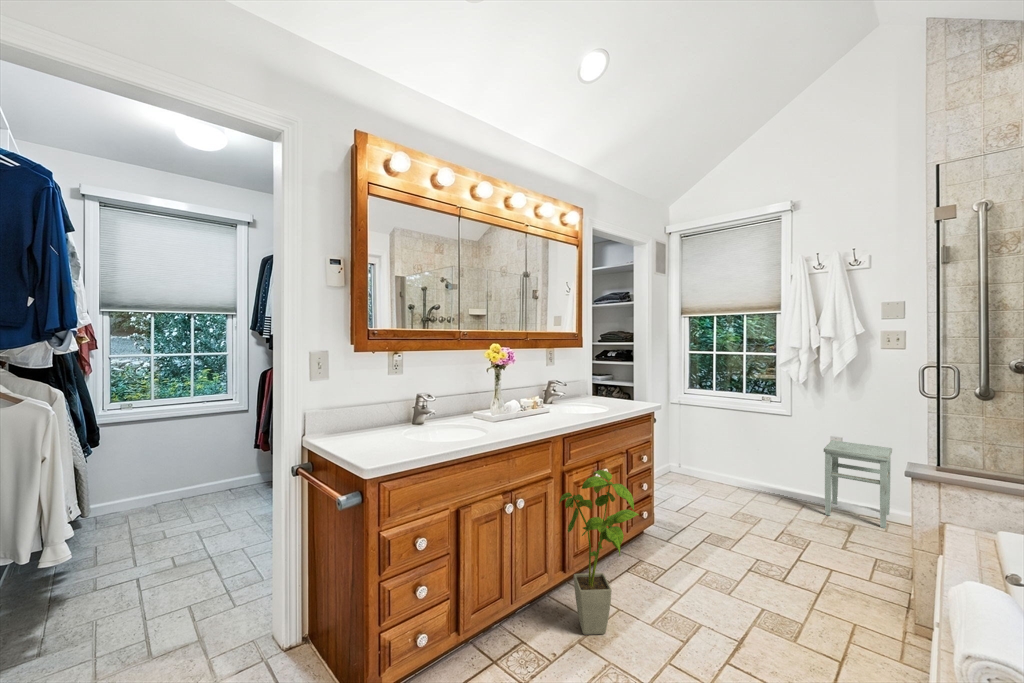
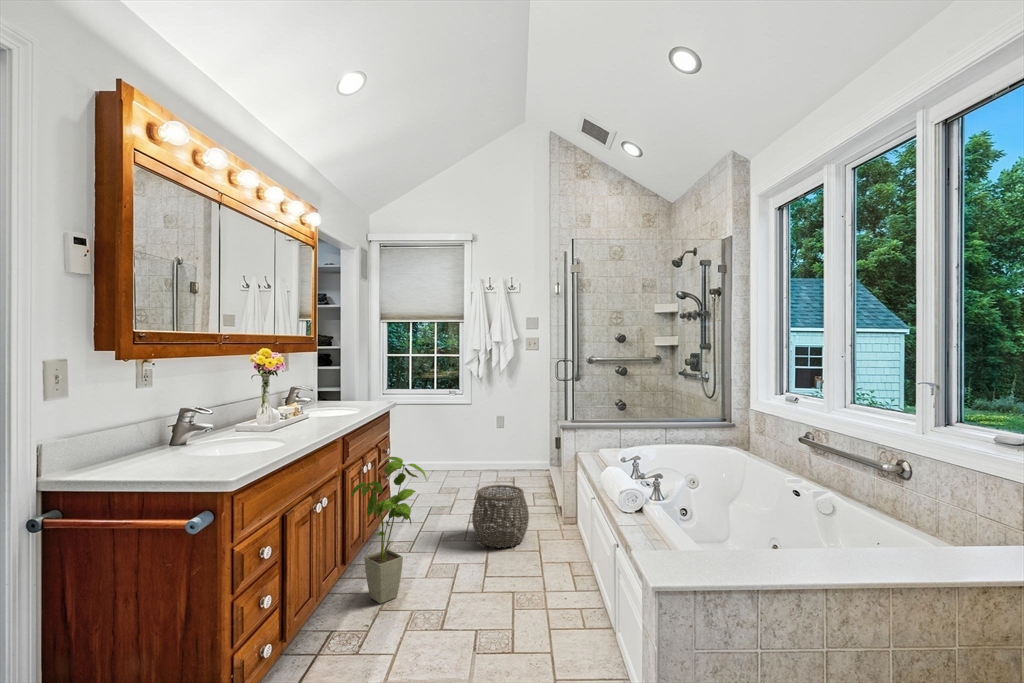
stool: present [824,440,892,528] -> none [499,422,537,480]
woven basket: none [738,527,829,625] -> present [472,485,529,548]

